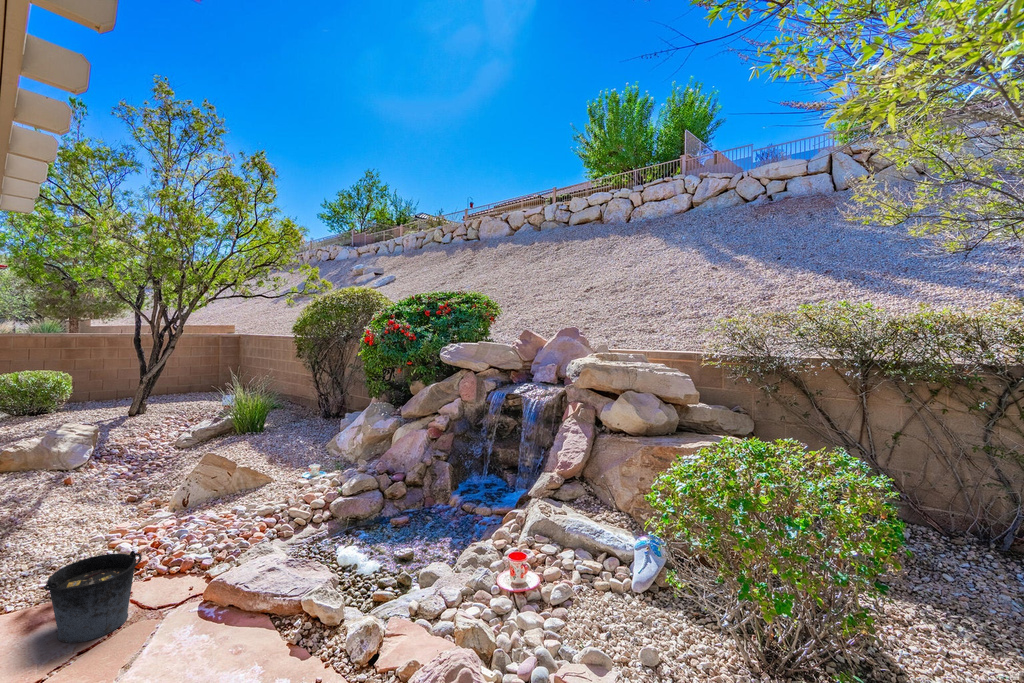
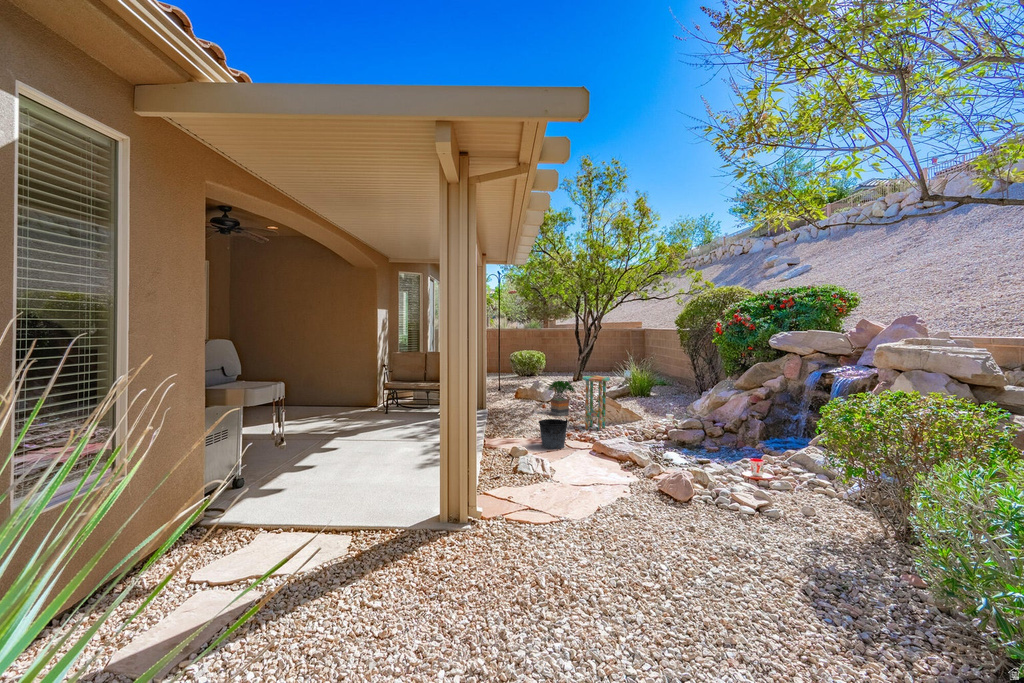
side table: none [163,426,221,531] -> present [583,376,610,431]
potted tree: none [76,434,140,503] -> present [549,381,574,416]

